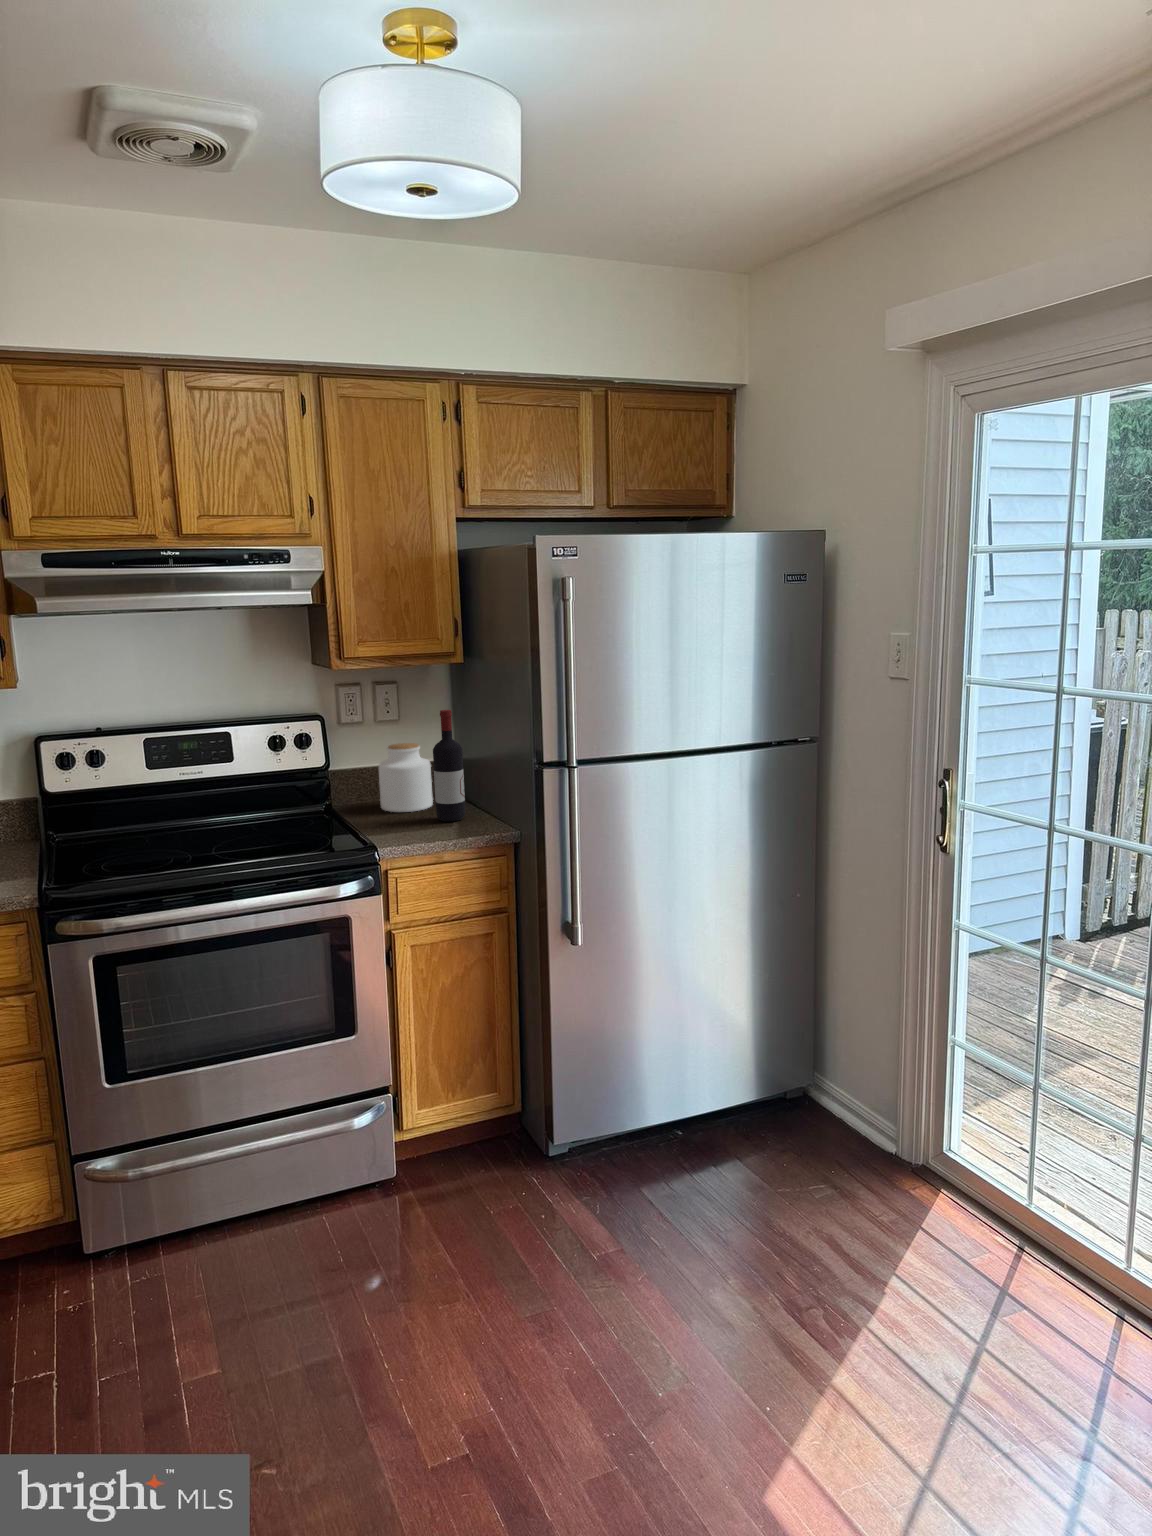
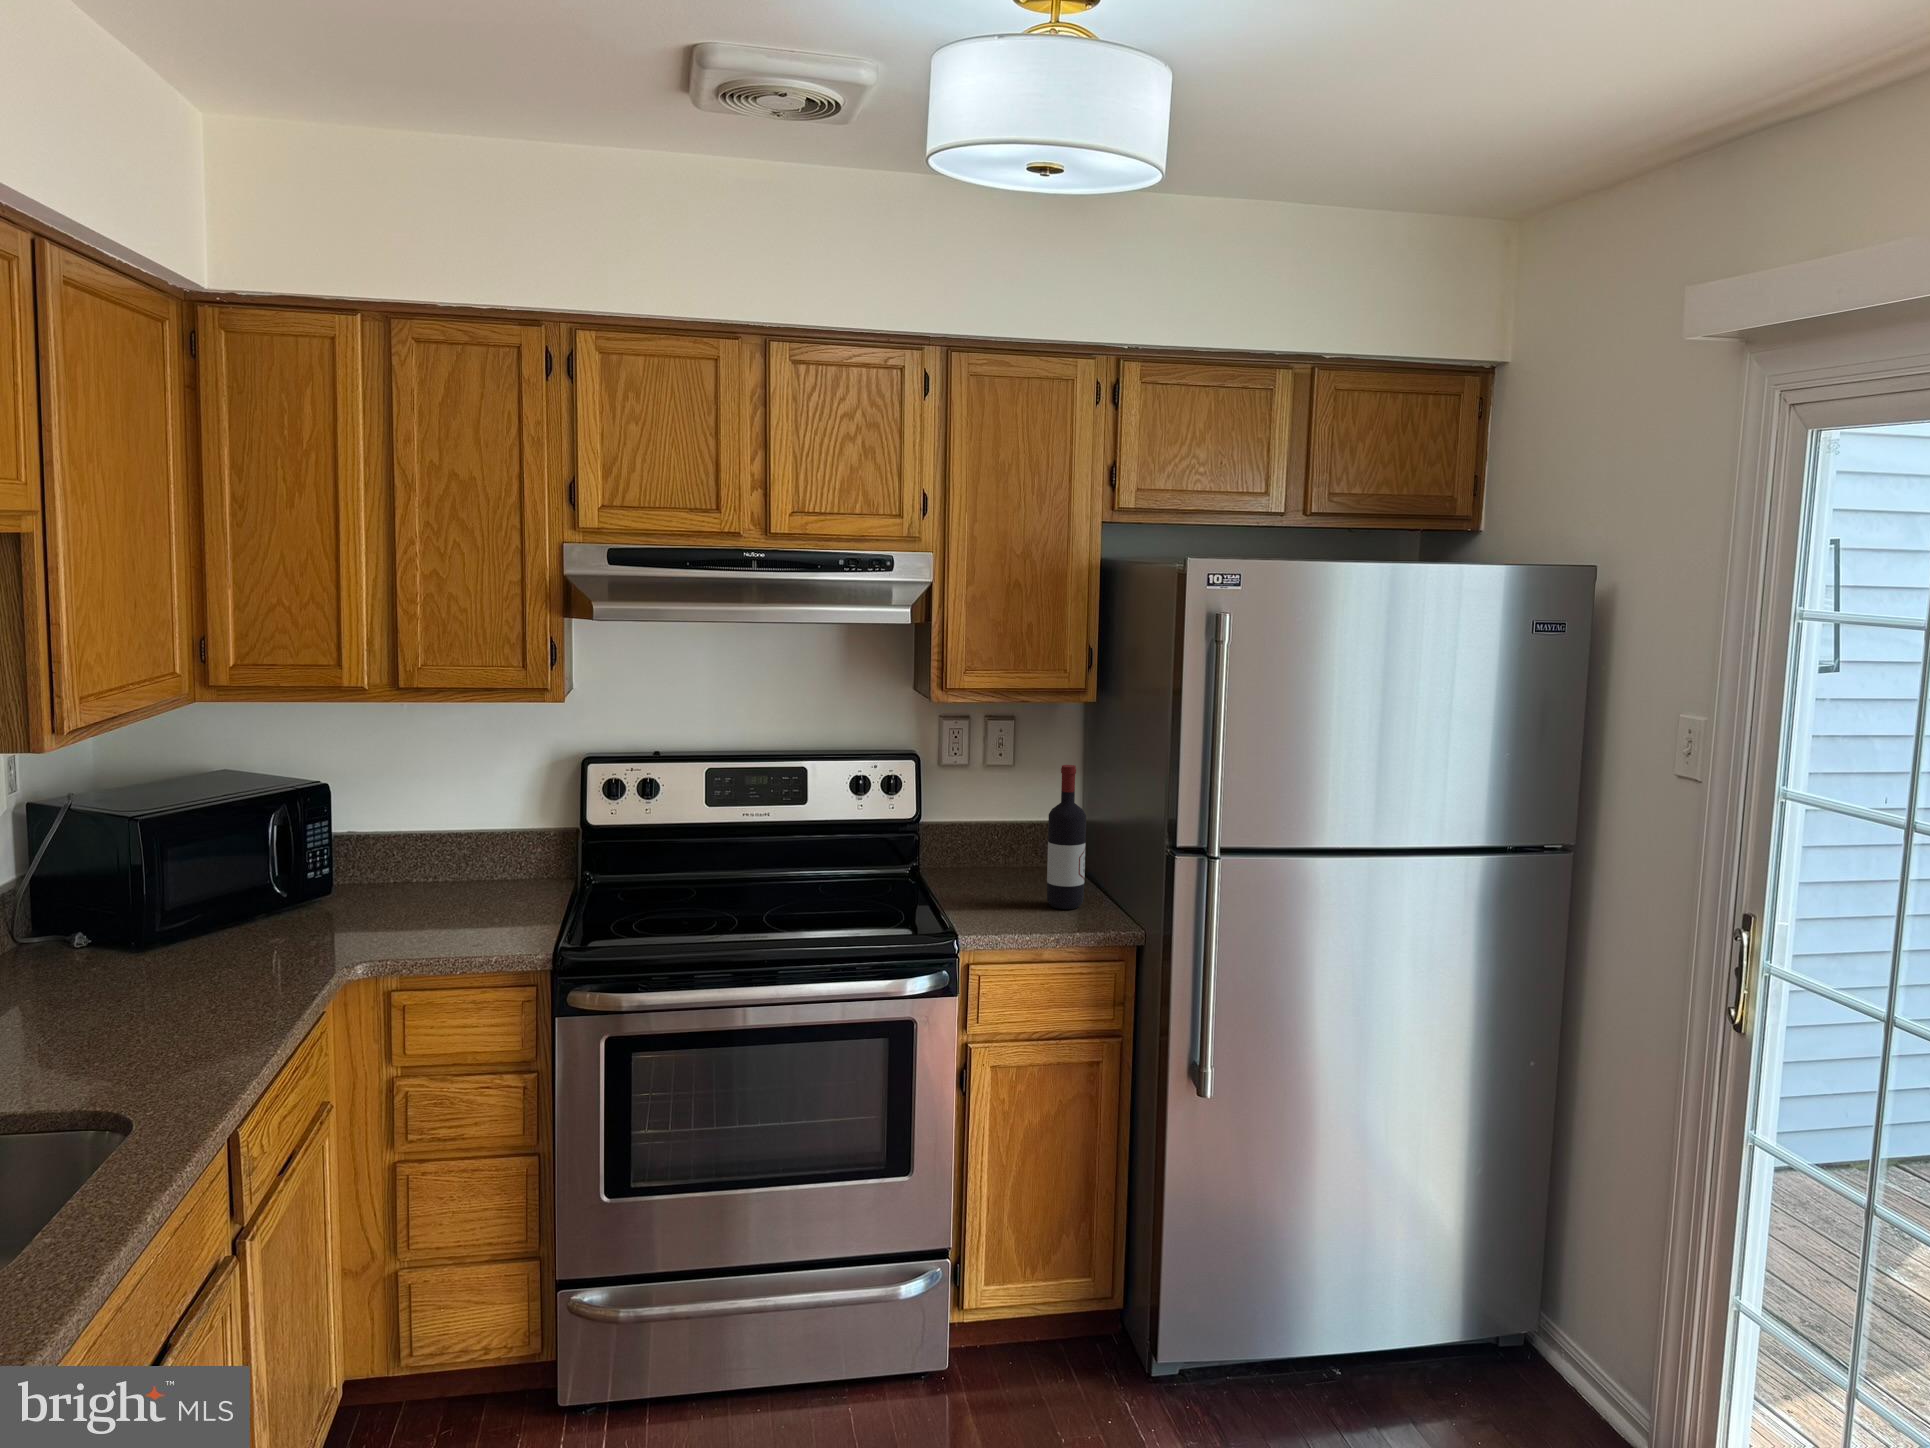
jar: present [378,743,433,812] -> none [982,800,1049,889]

